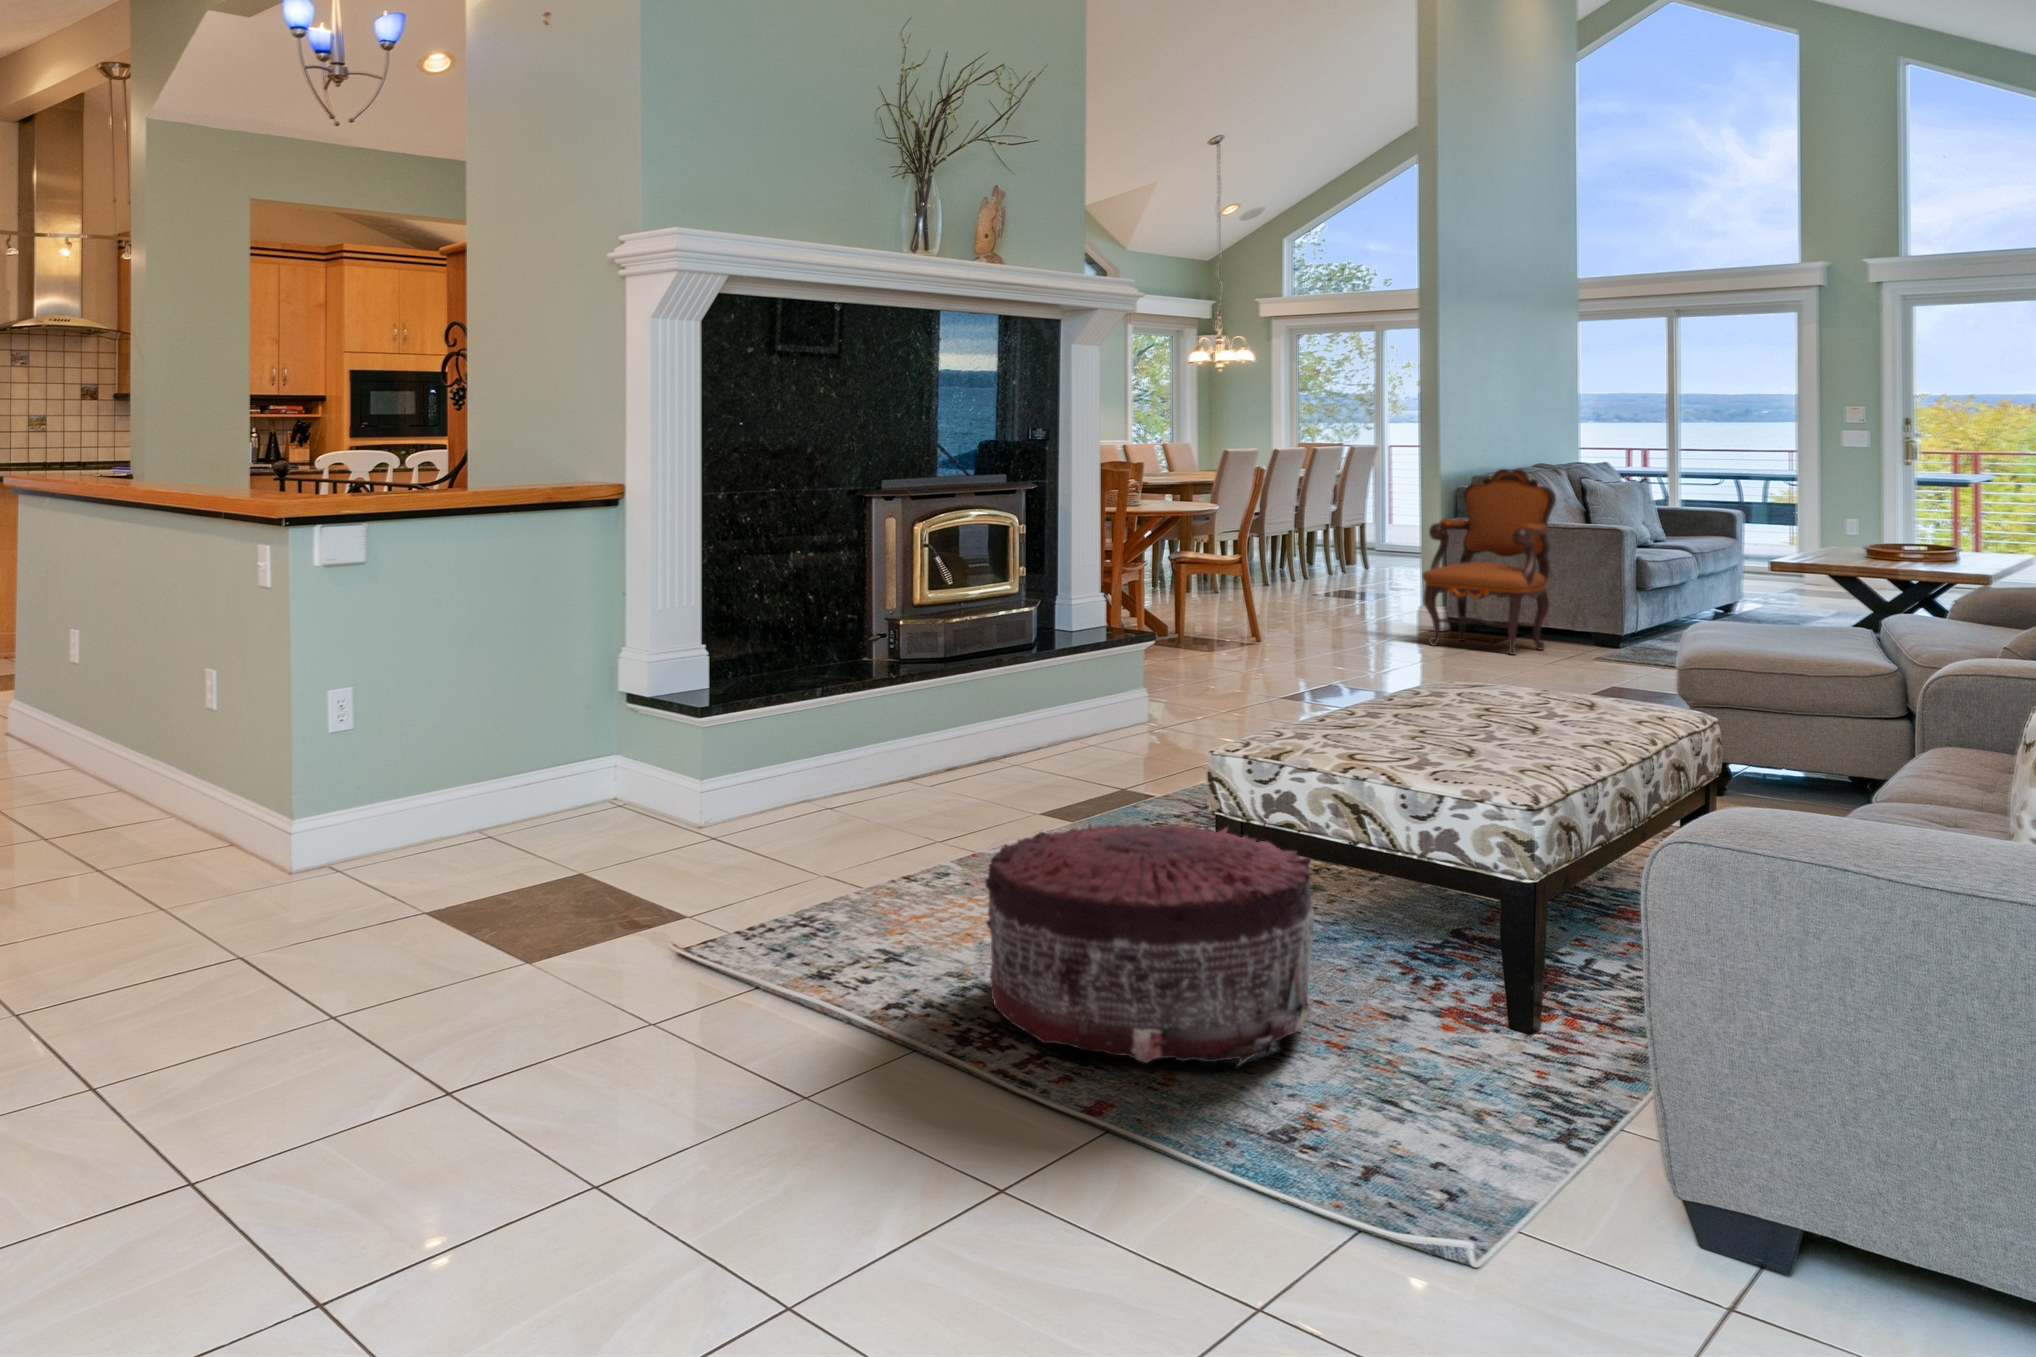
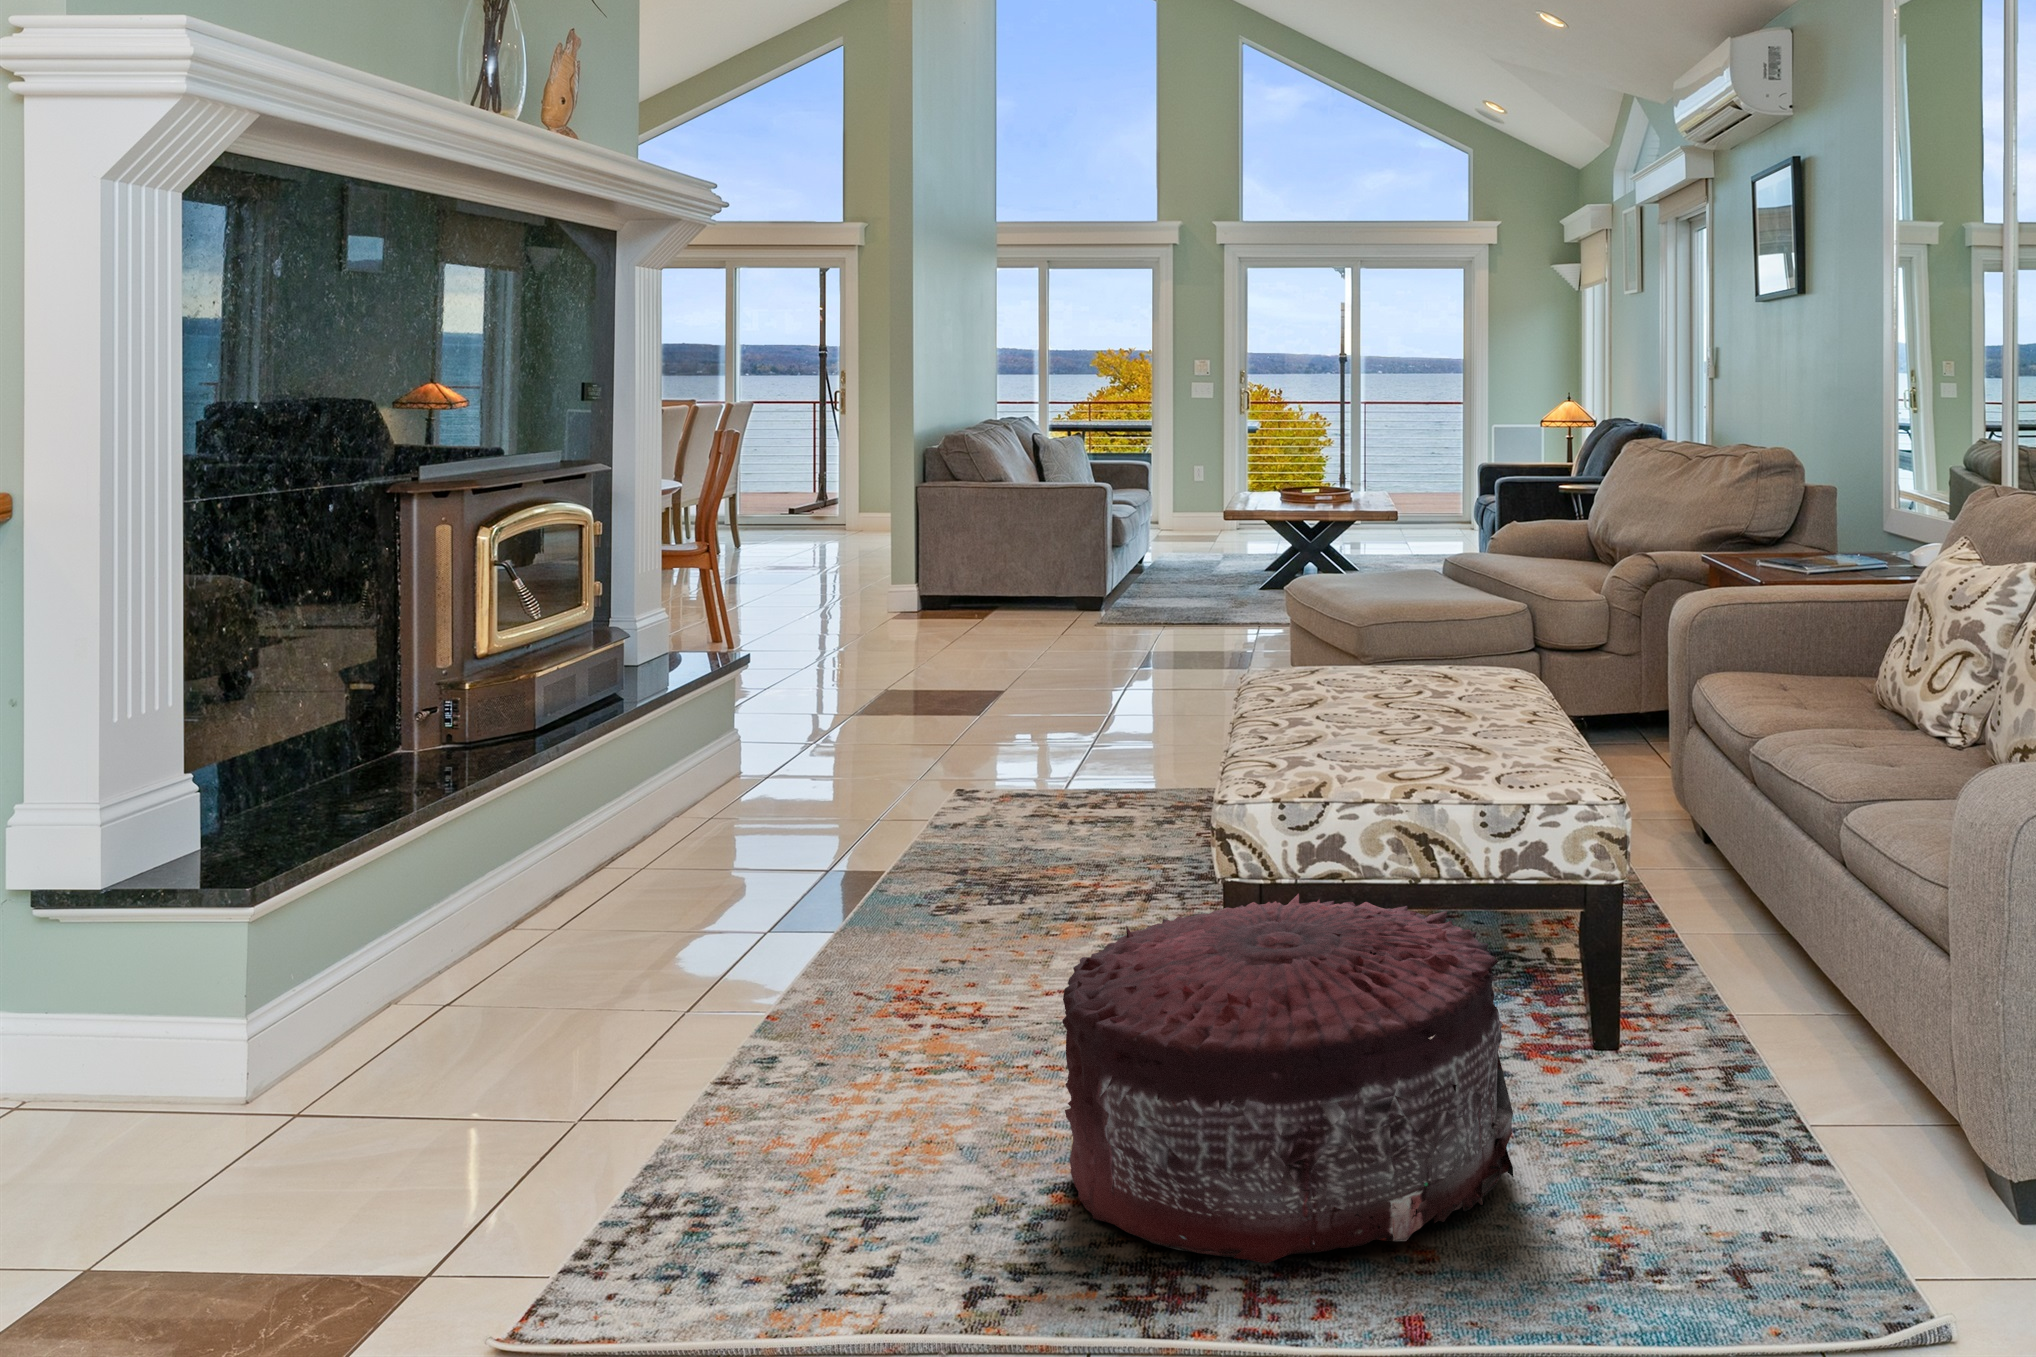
armchair: present [1422,469,1556,655] -> none [912,427,1044,626]

